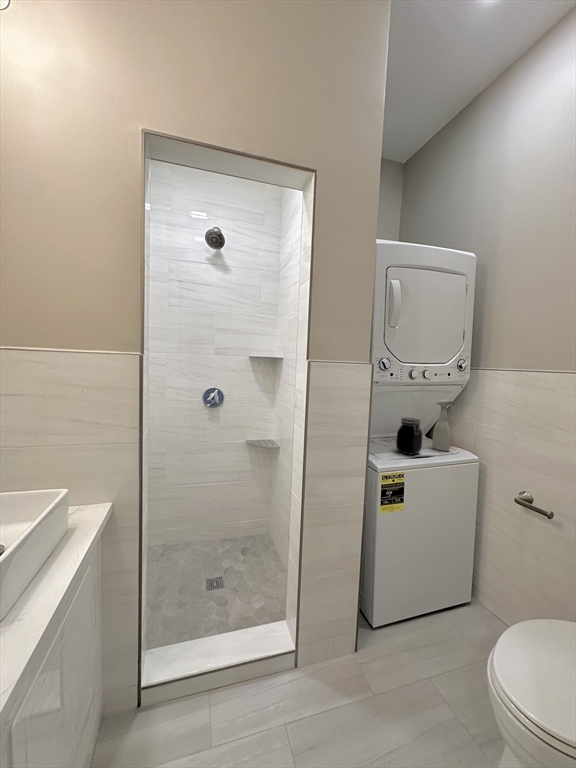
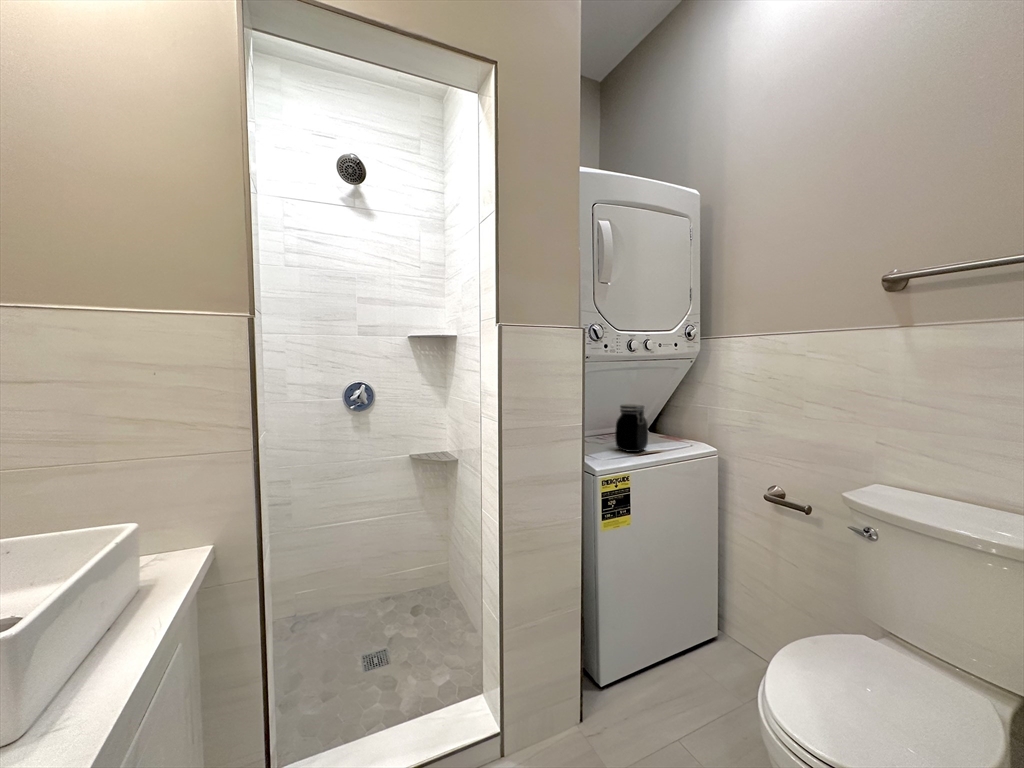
spray bottle: present [432,400,454,451] -> none [660,379,684,445]

